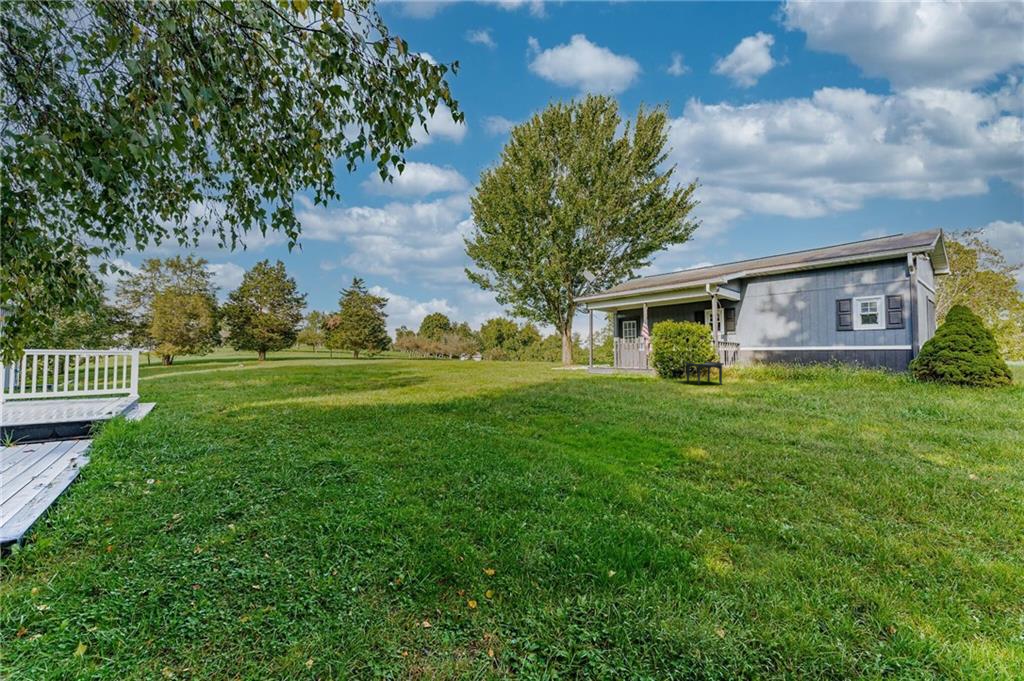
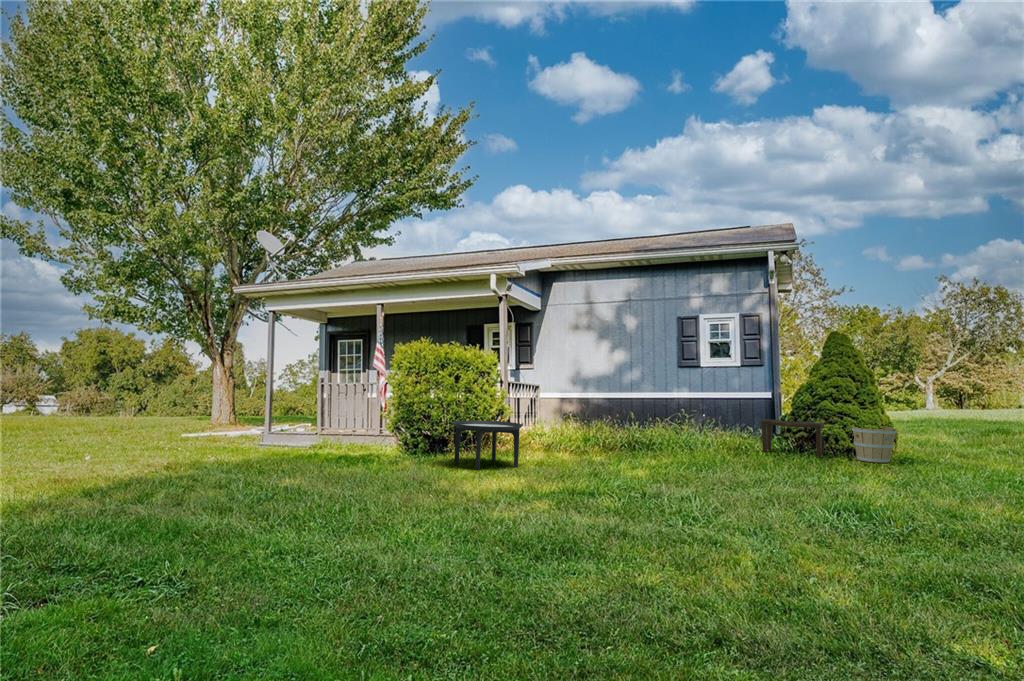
bench: none [889,362,944,385] -> present [761,419,825,457]
wooden bucket: none [961,366,1001,390] -> present [852,426,897,463]

